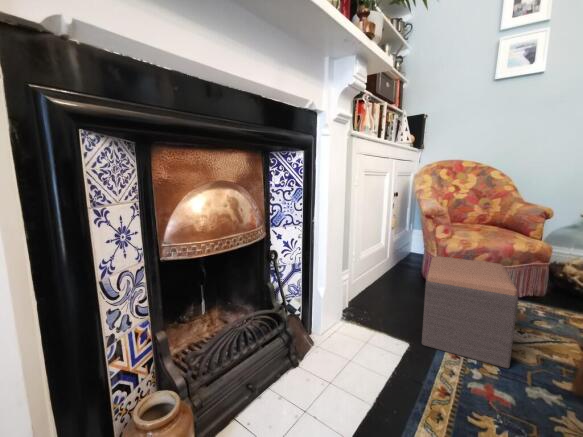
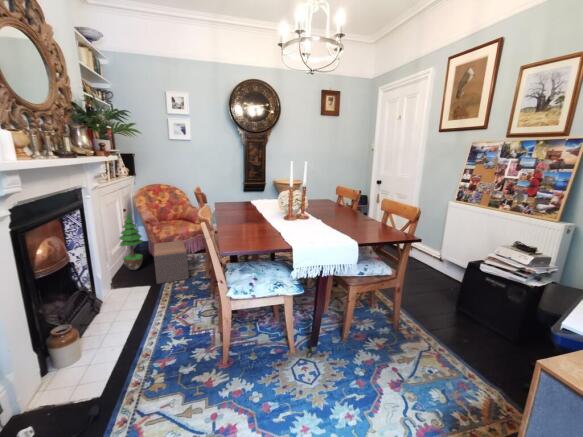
potted tree: none [372,189,414,295] -> present [119,213,143,270]

